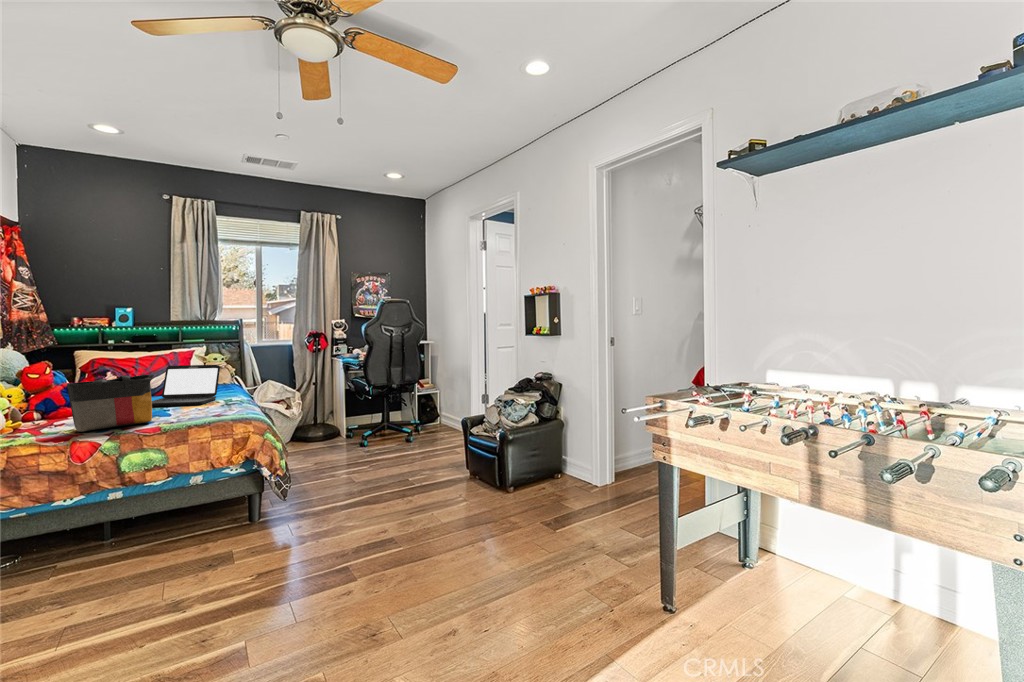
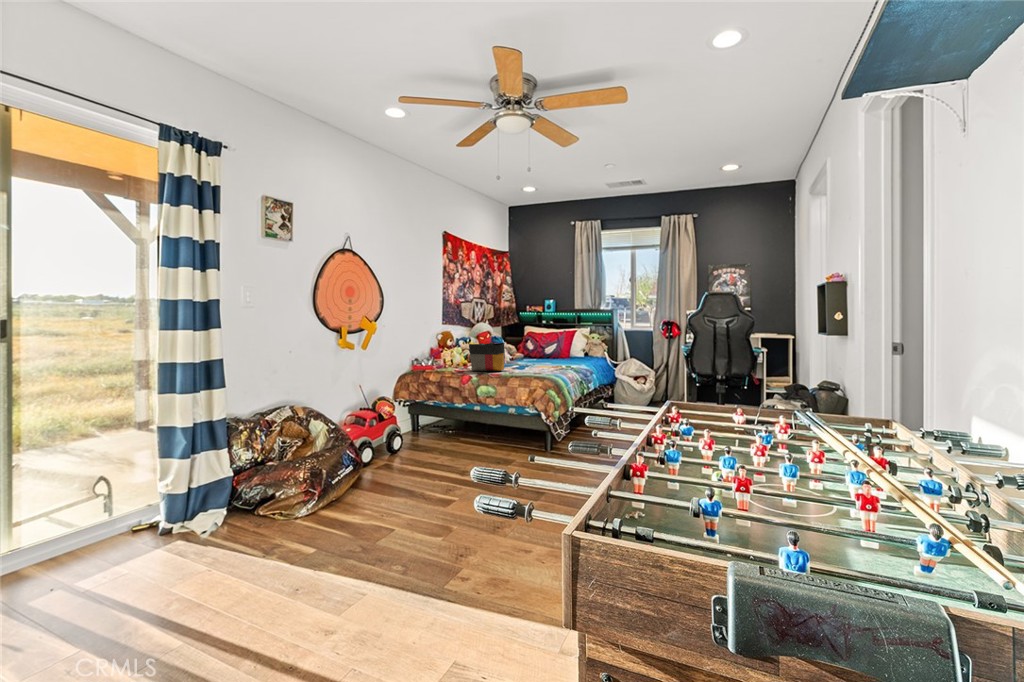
laptop: present [152,365,220,406] -> none [522,339,565,366]

